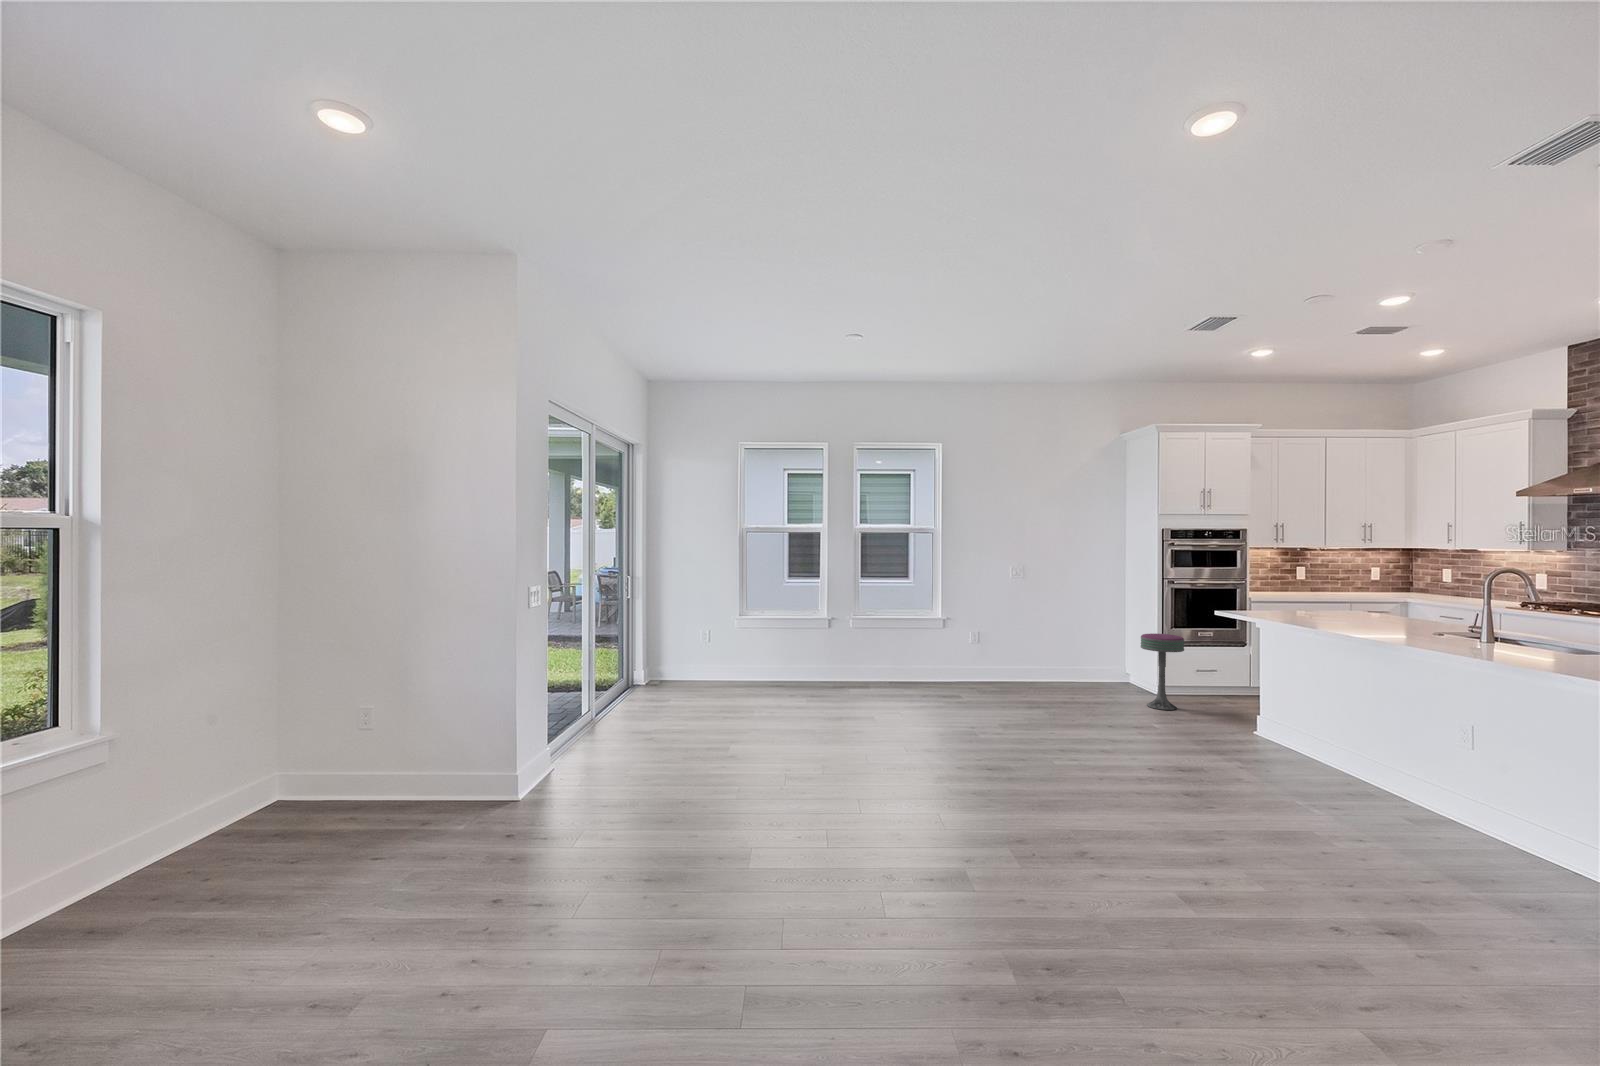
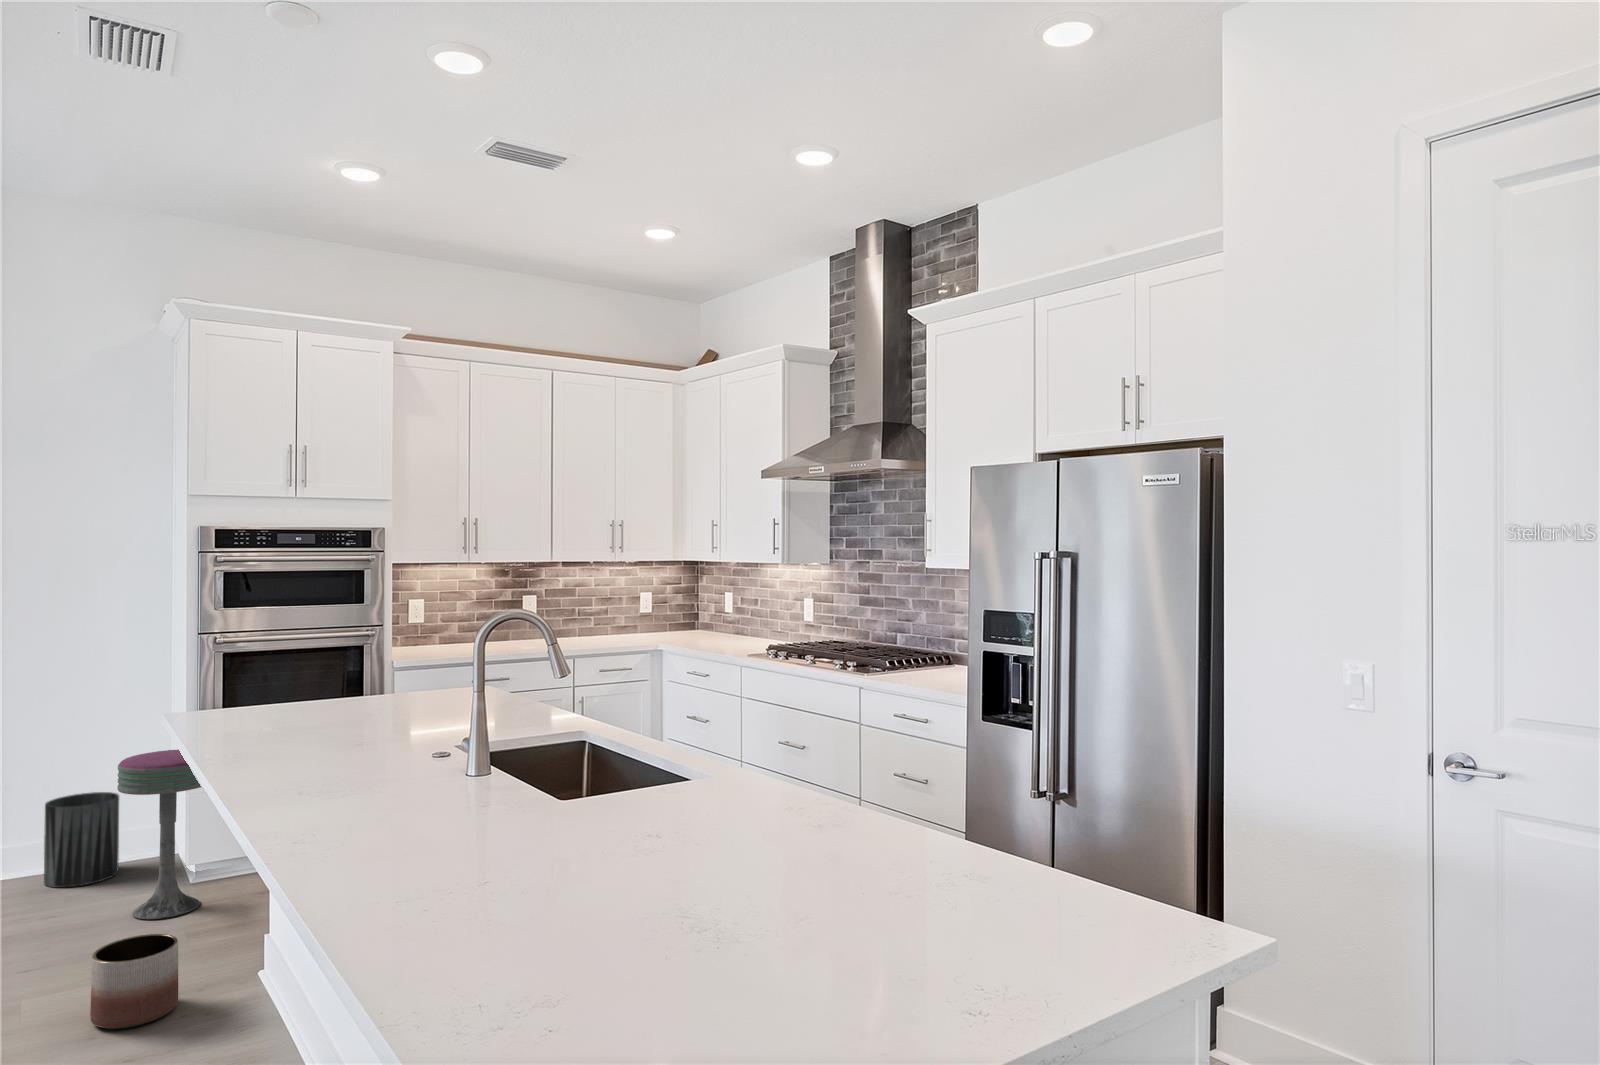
trash can: none [1082,651,1113,692] -> present [44,792,119,887]
planter: none [1196,709,1232,745] -> present [90,934,178,1029]

